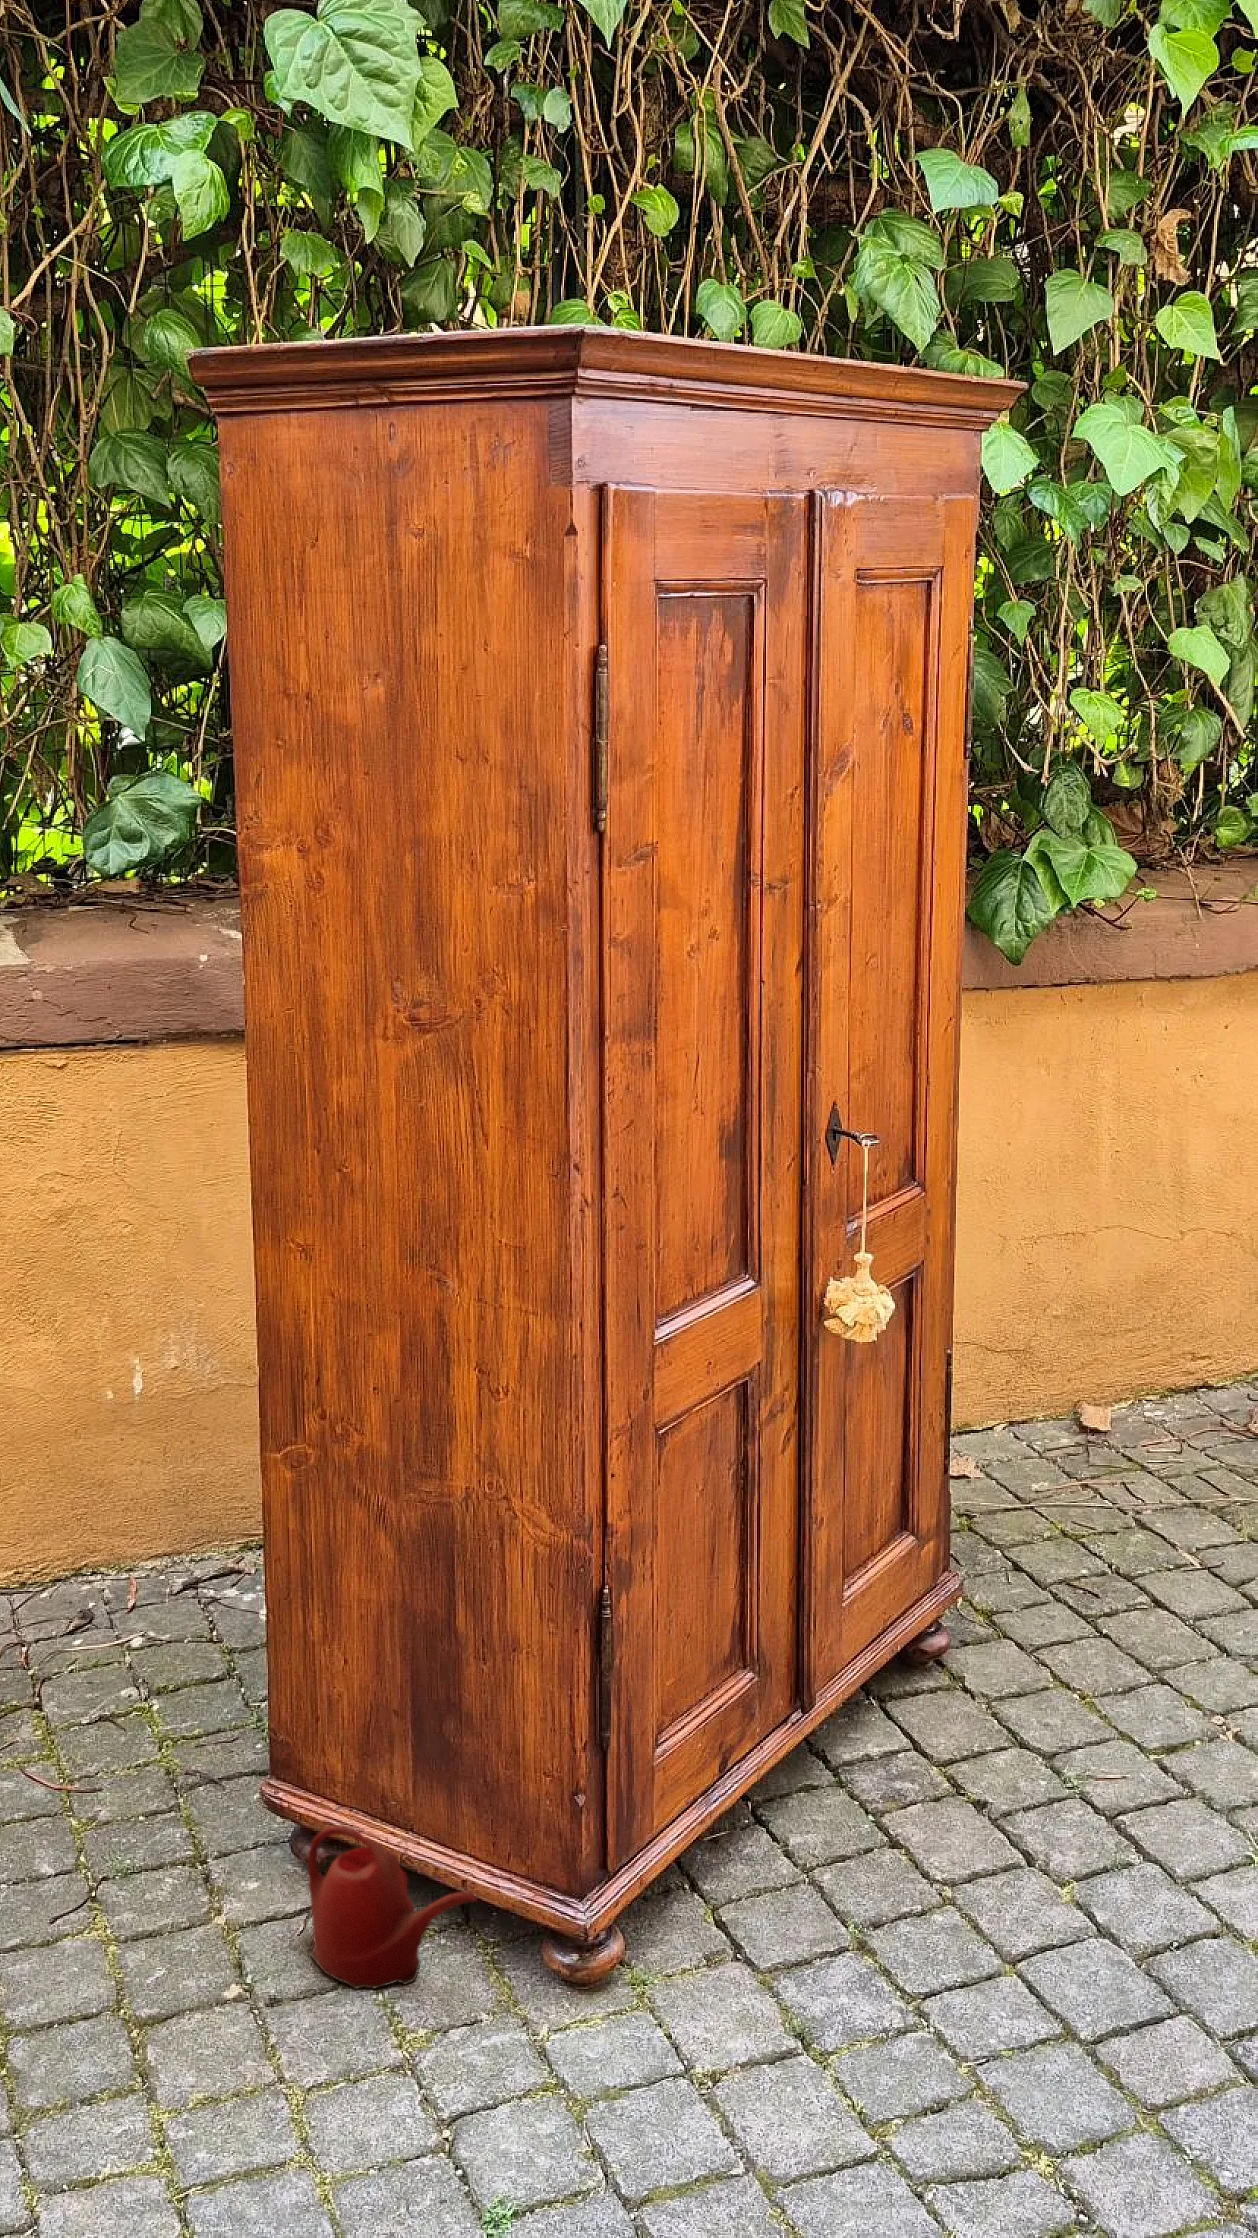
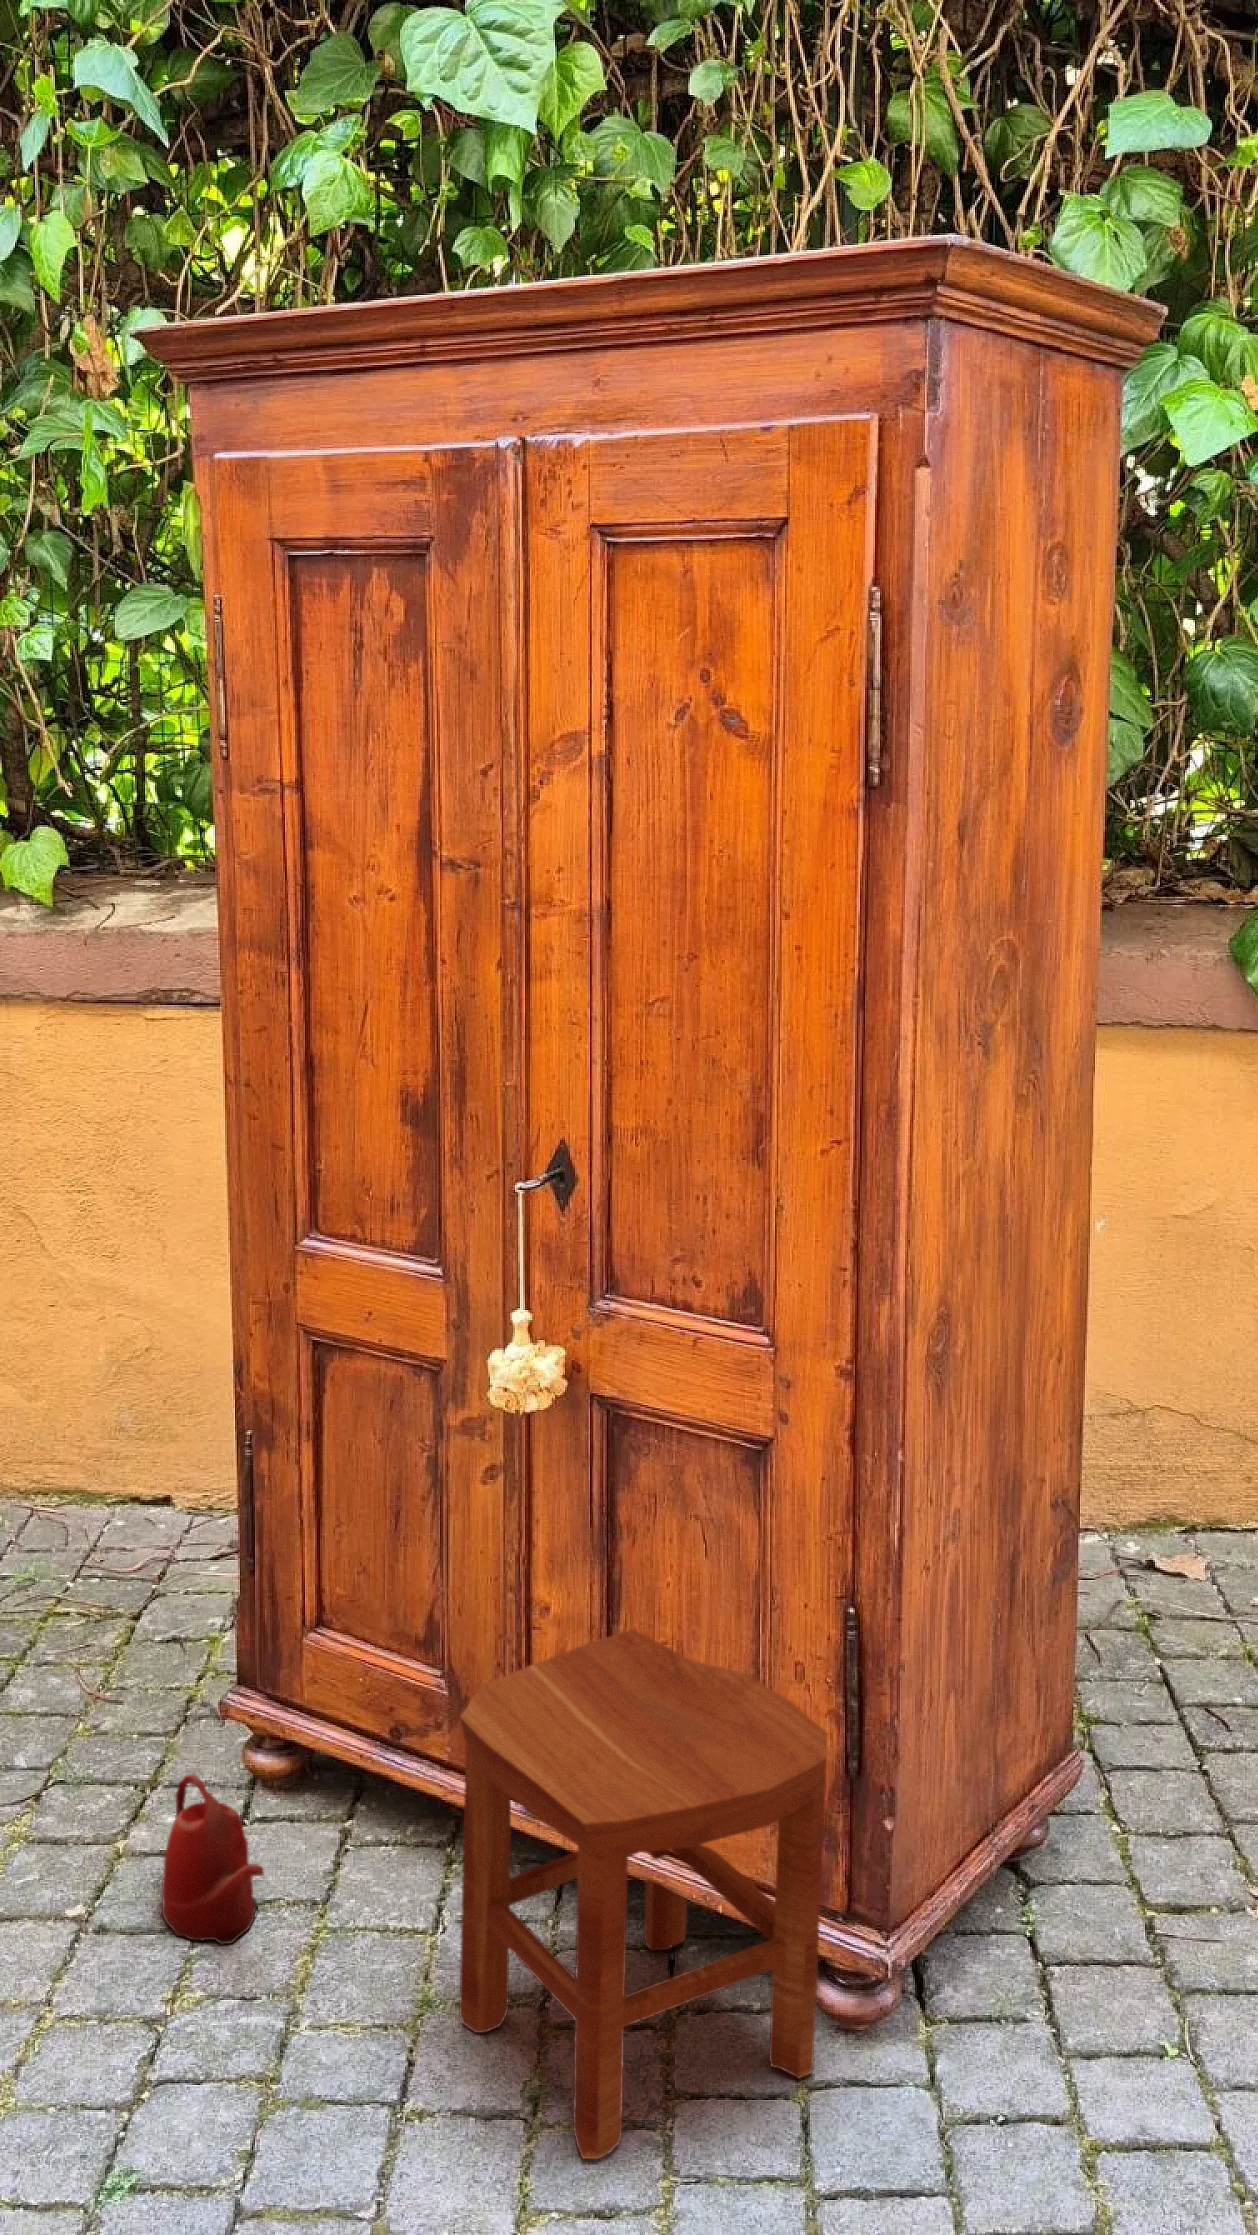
stool: none [681,1579,1017,2069] -> present [459,1630,828,2159]

